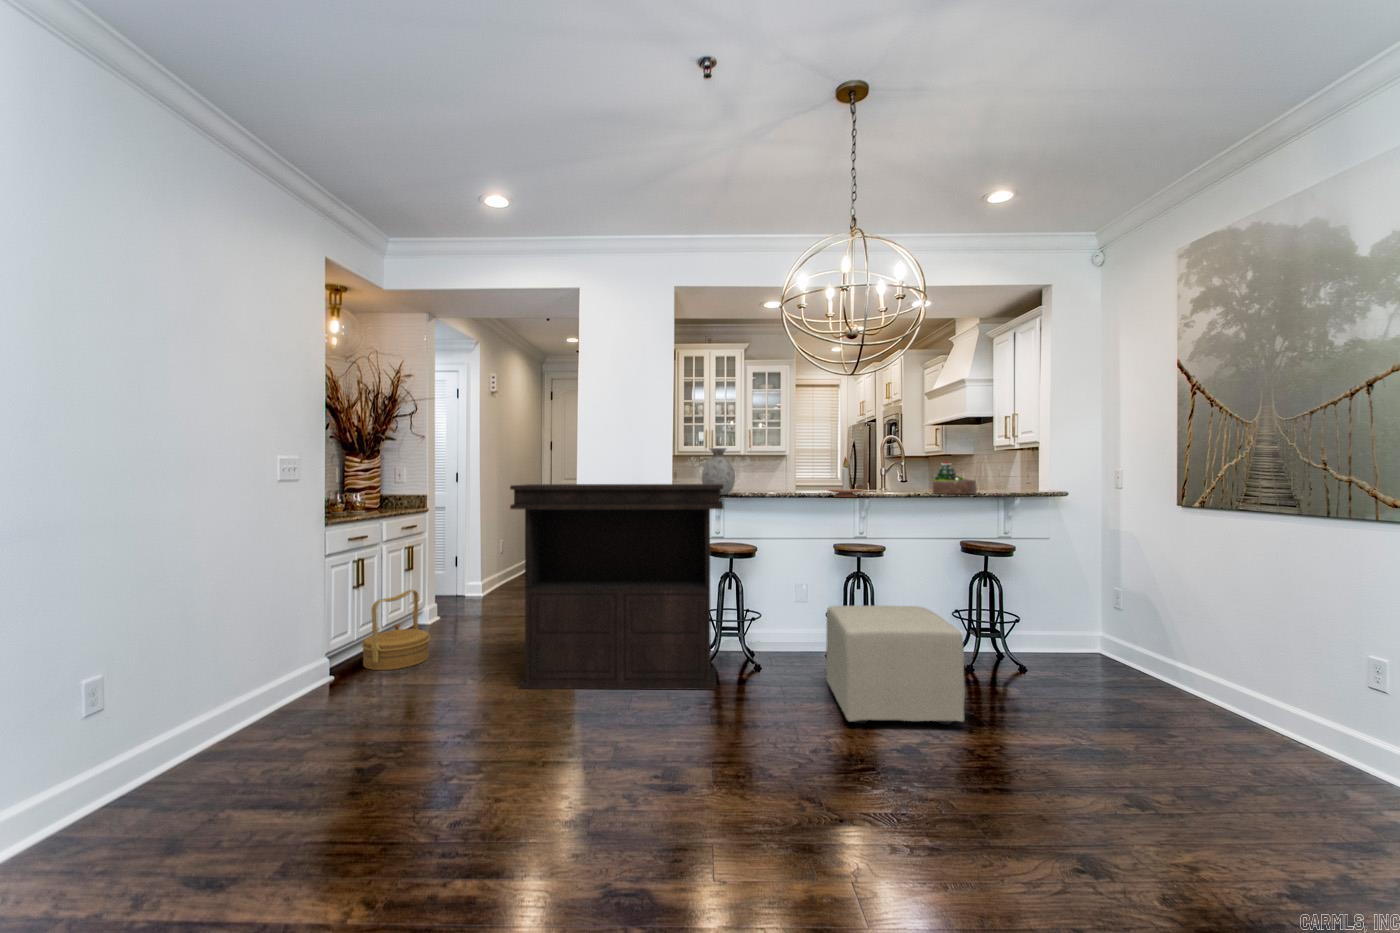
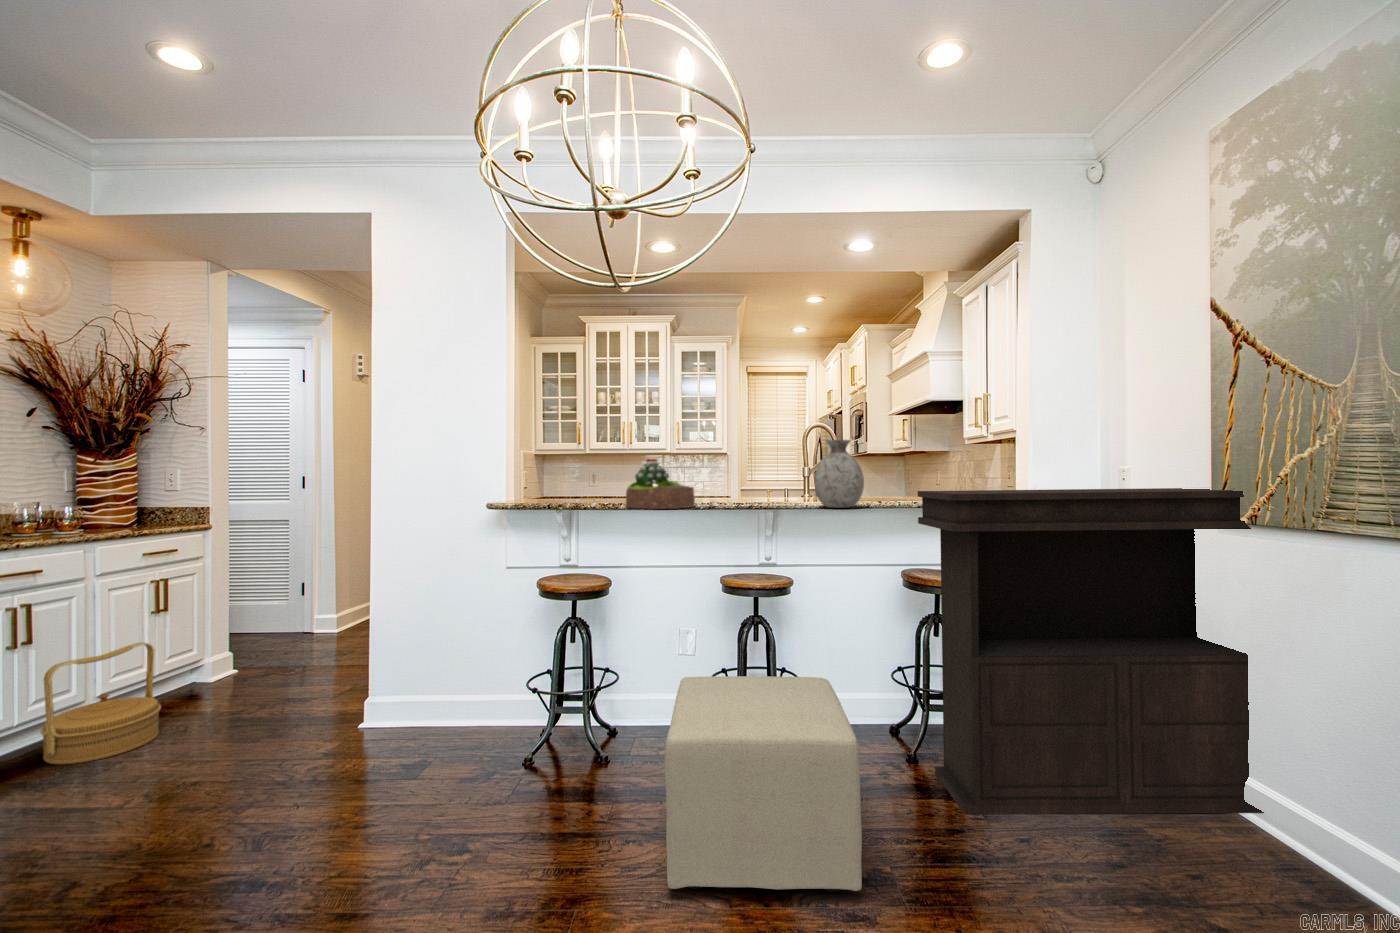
vase: present [702,448,735,495] -> present [814,440,864,508]
candle holder: present [827,457,864,497] -> none [715,452,767,509]
succulent plant: present [933,462,977,494] -> present [626,459,695,509]
console table: present [510,484,723,690] -> present [918,488,1264,814]

